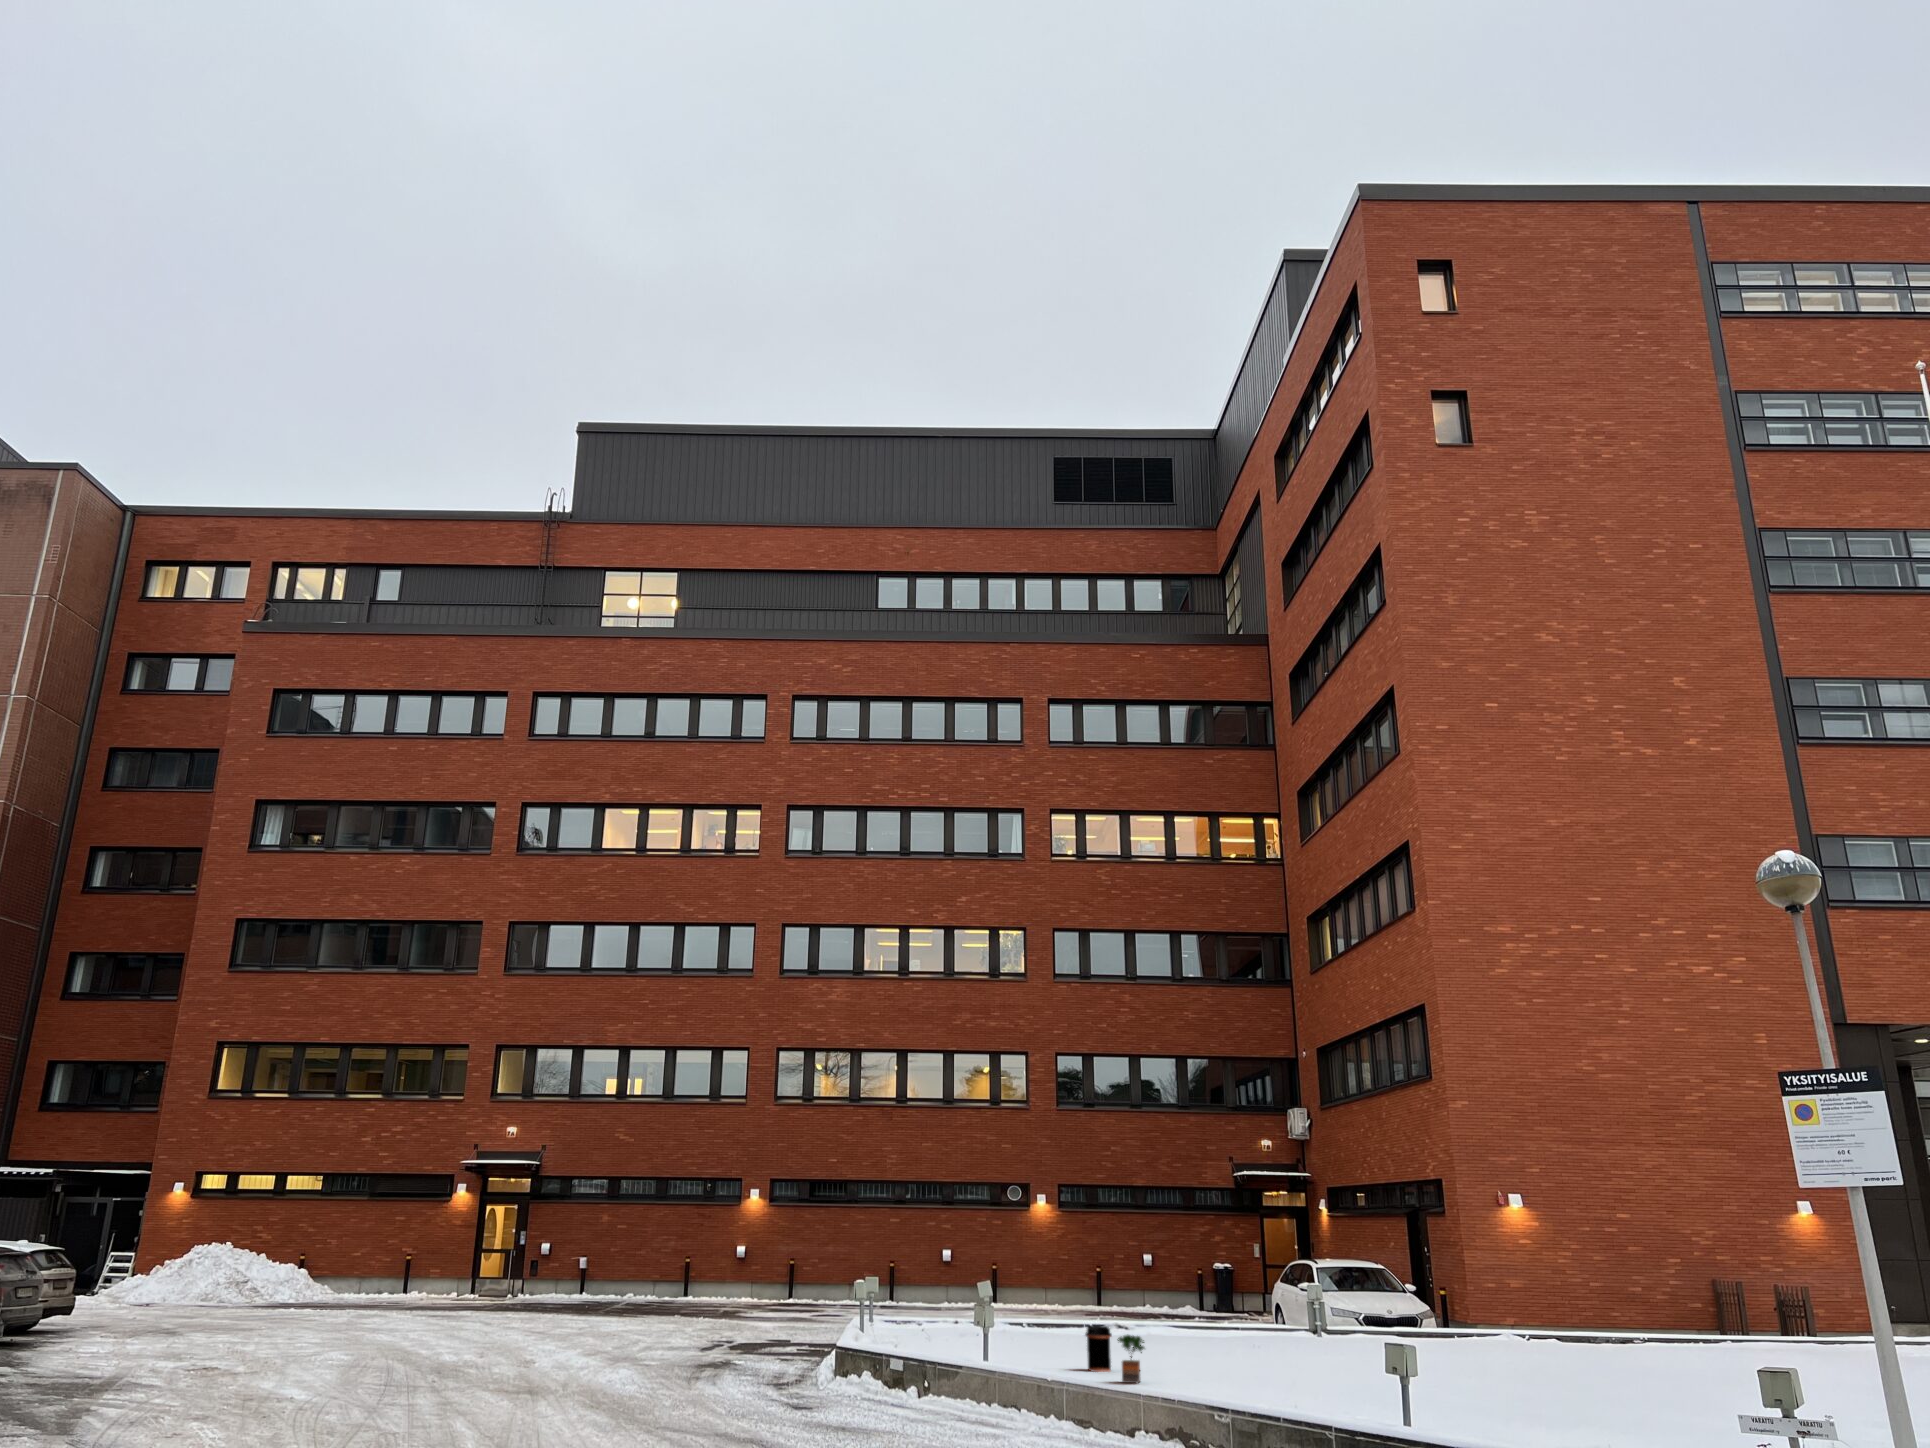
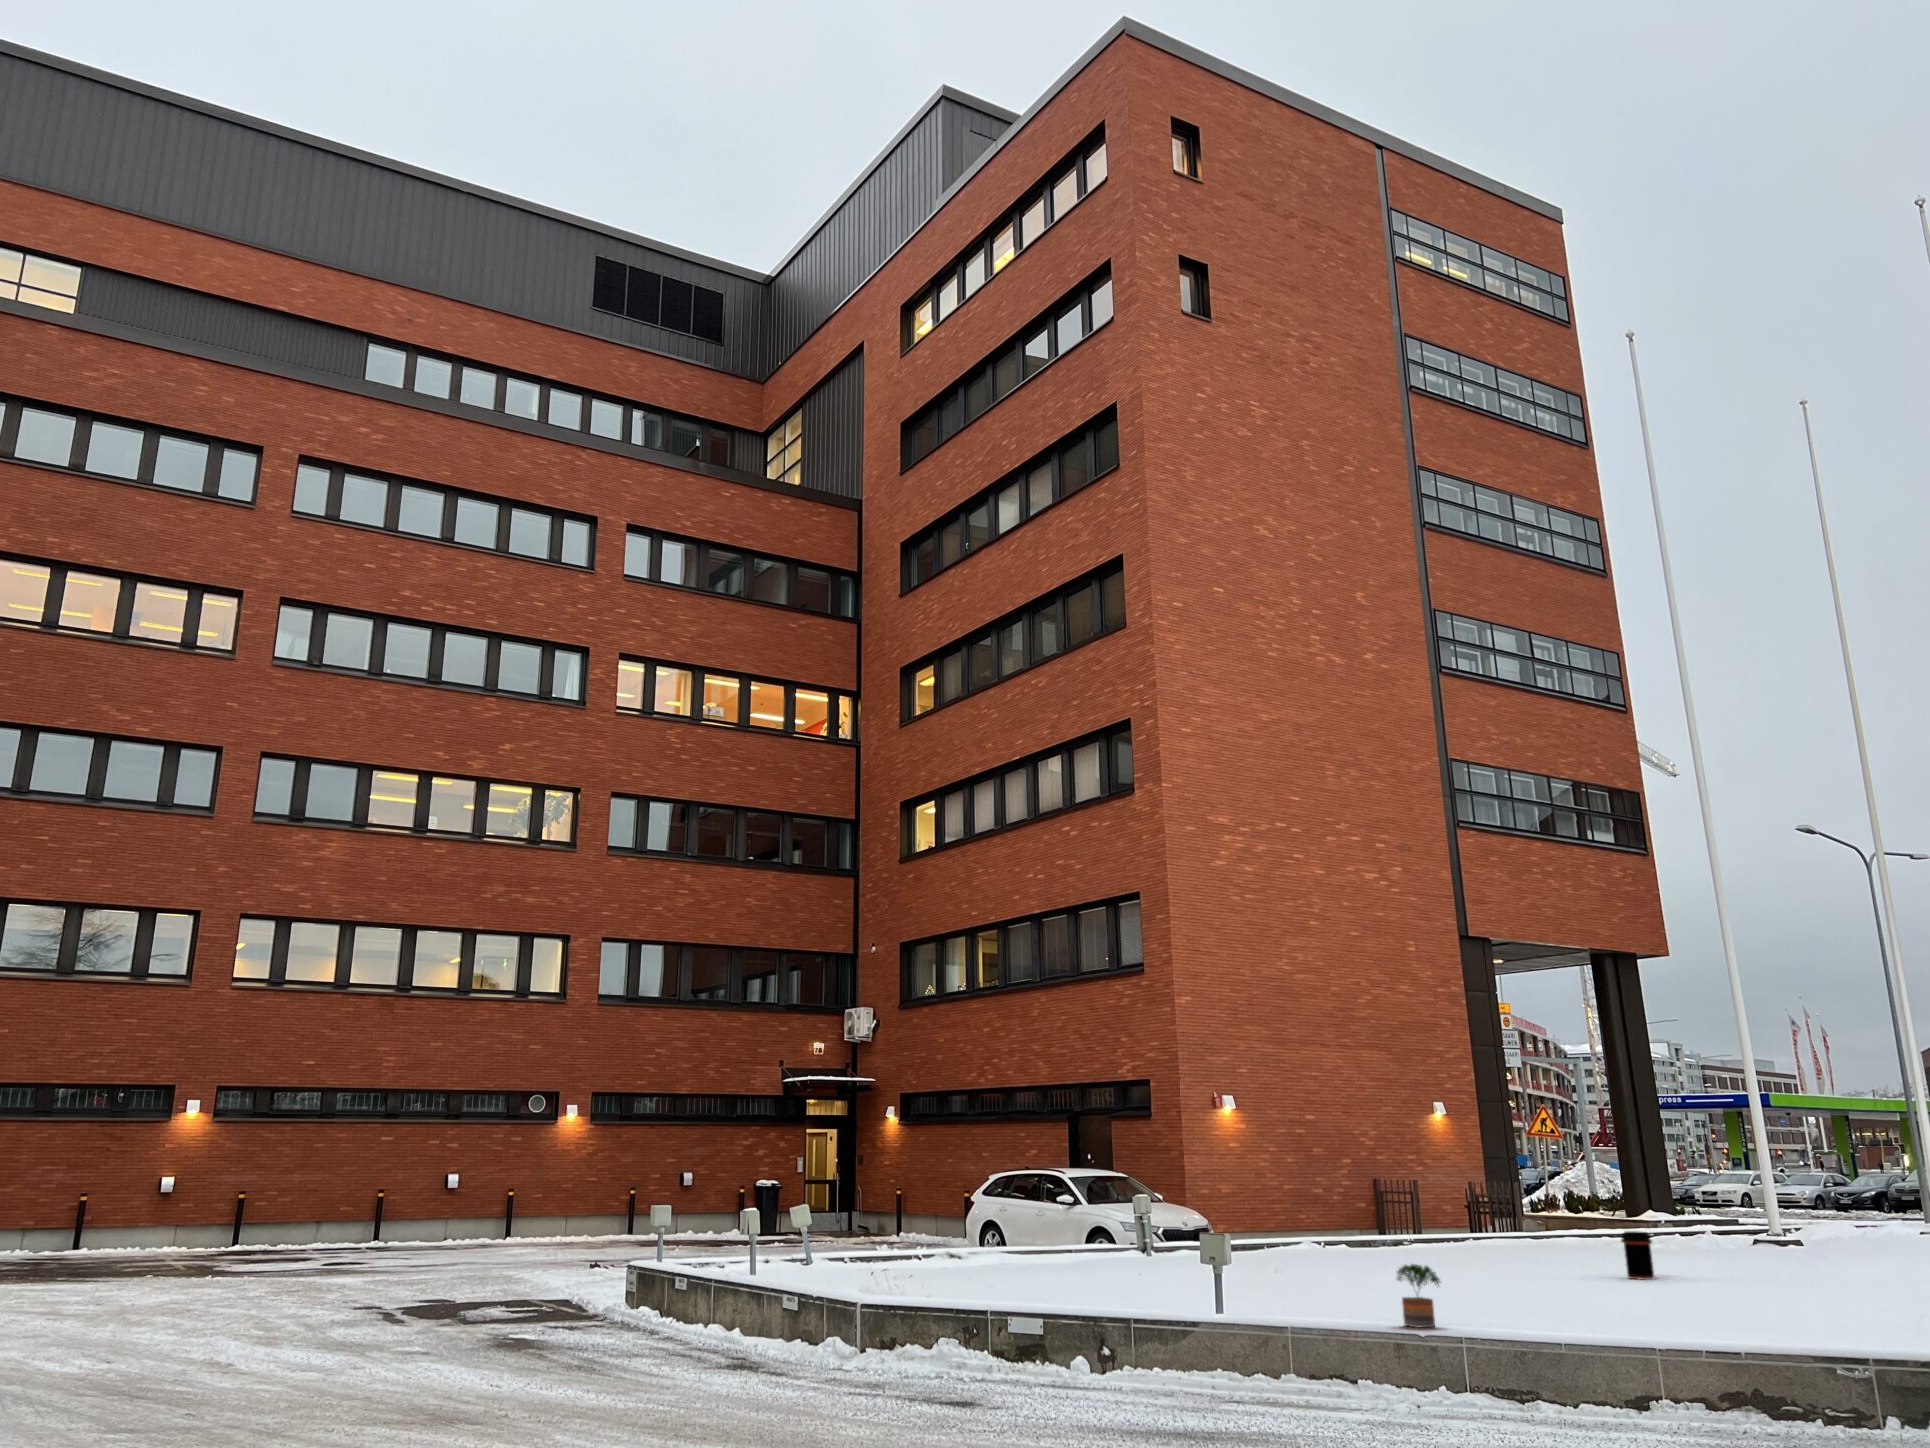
trash can: present [1085,1325,1112,1372] -> present [1621,1231,1654,1280]

